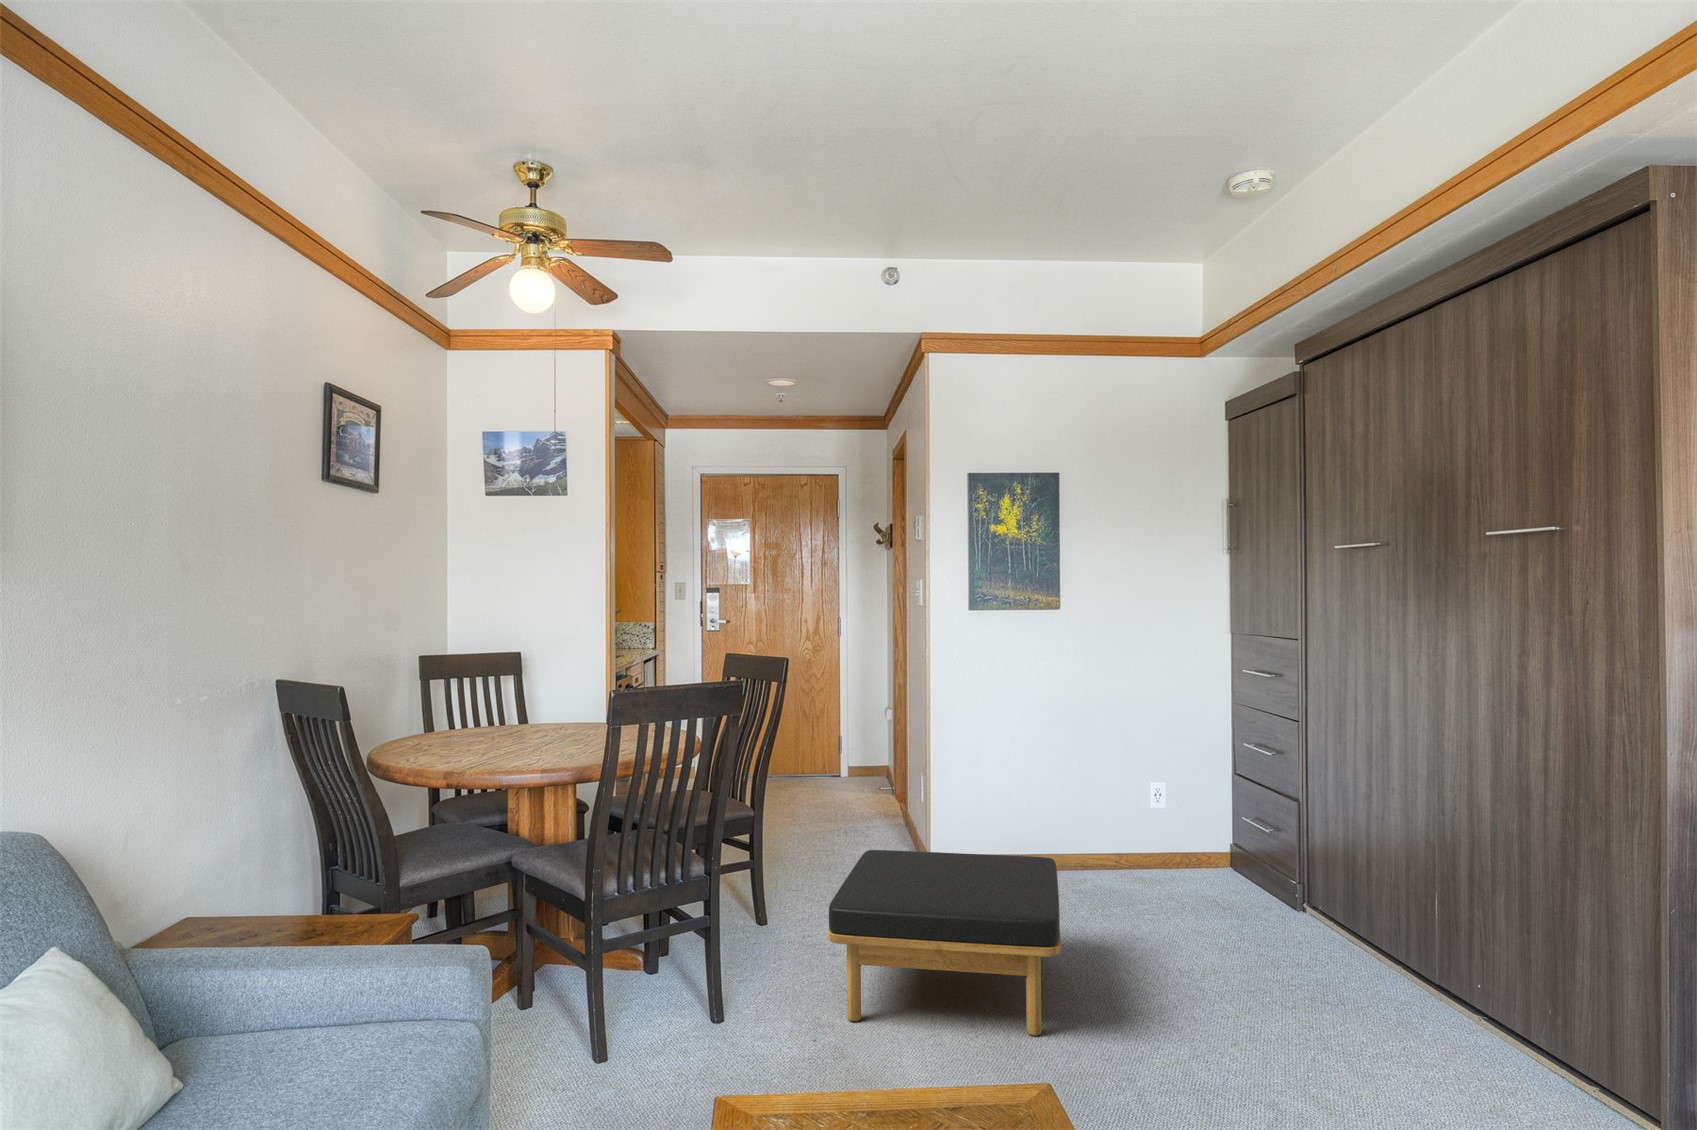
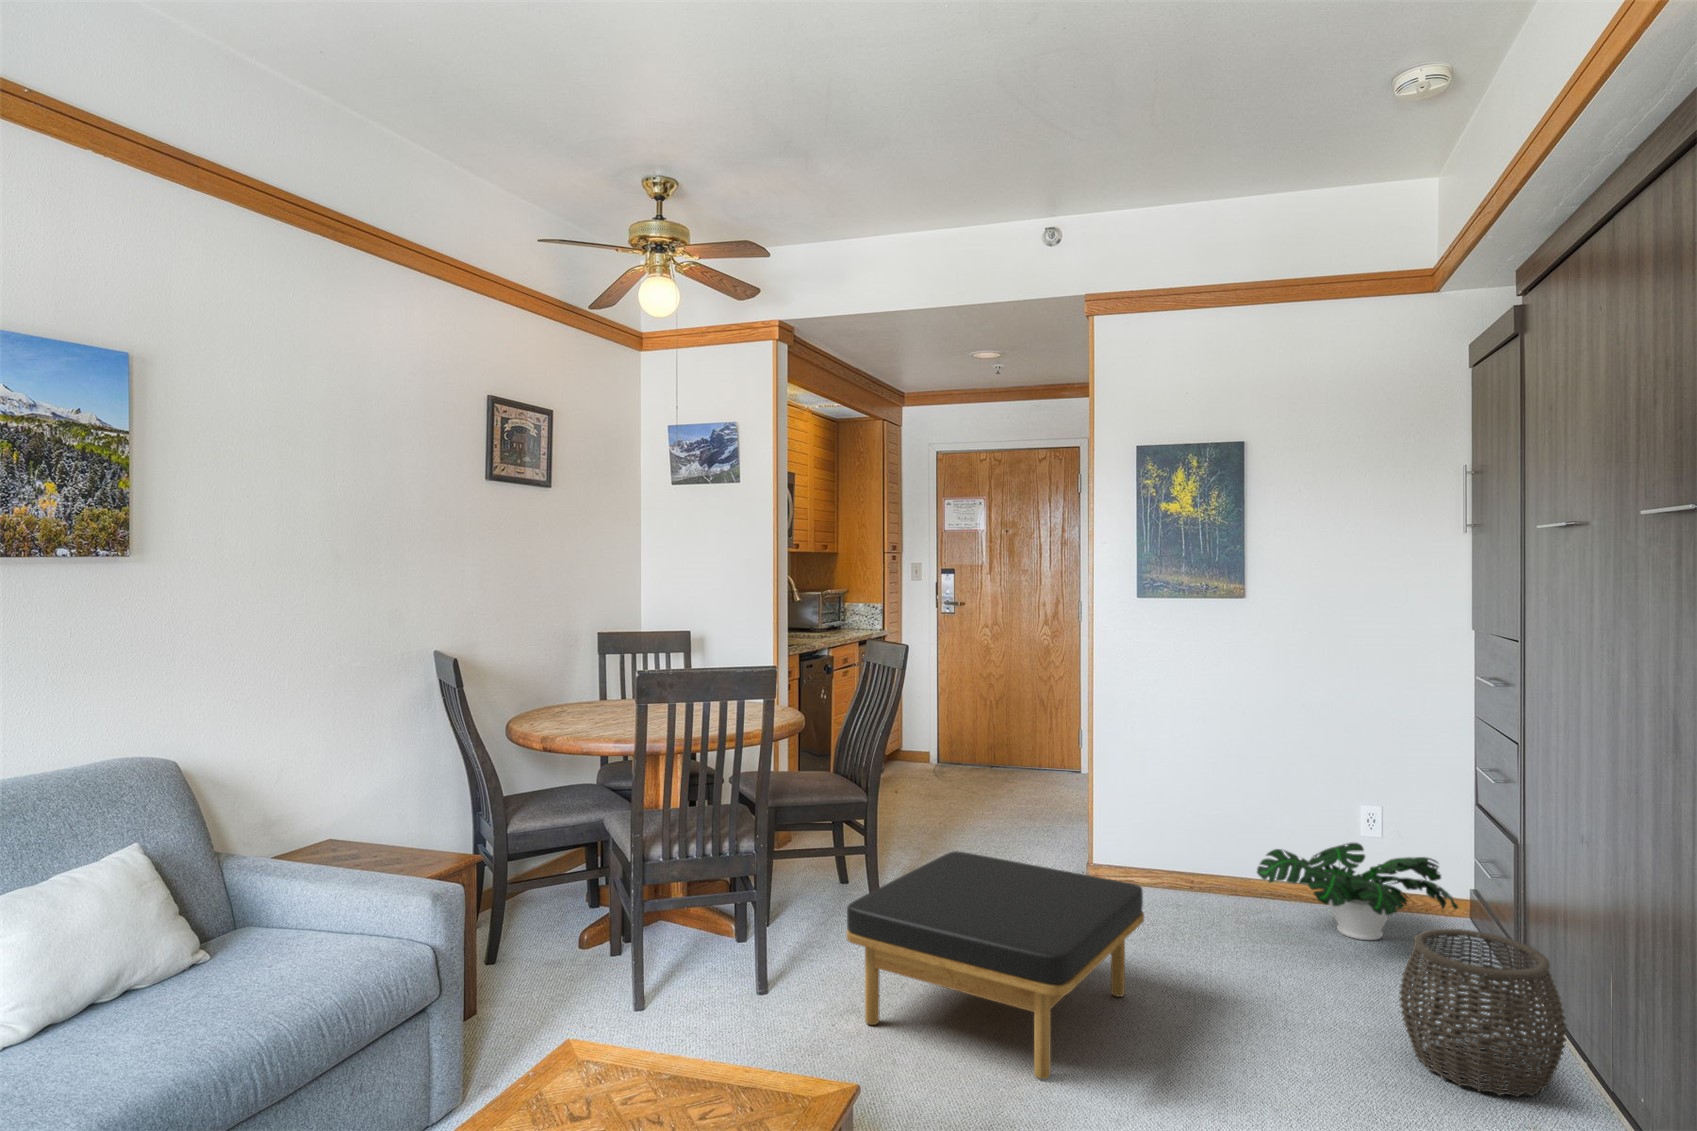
potted plant: none [1090,809,1247,887] -> present [1257,843,1458,940]
woven basket: none [1256,859,1379,981] -> present [1399,929,1567,1097]

